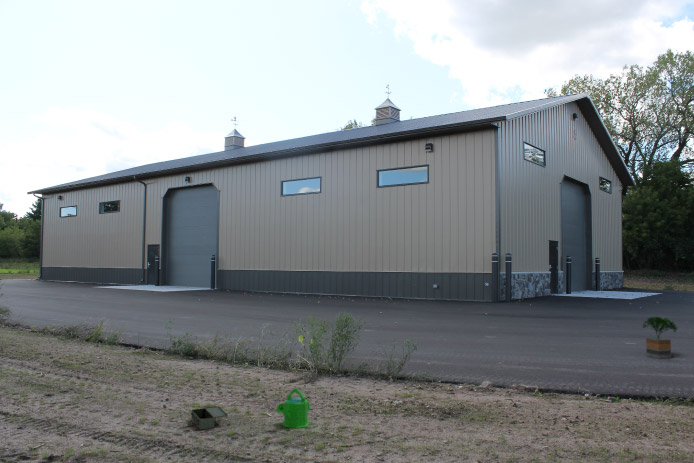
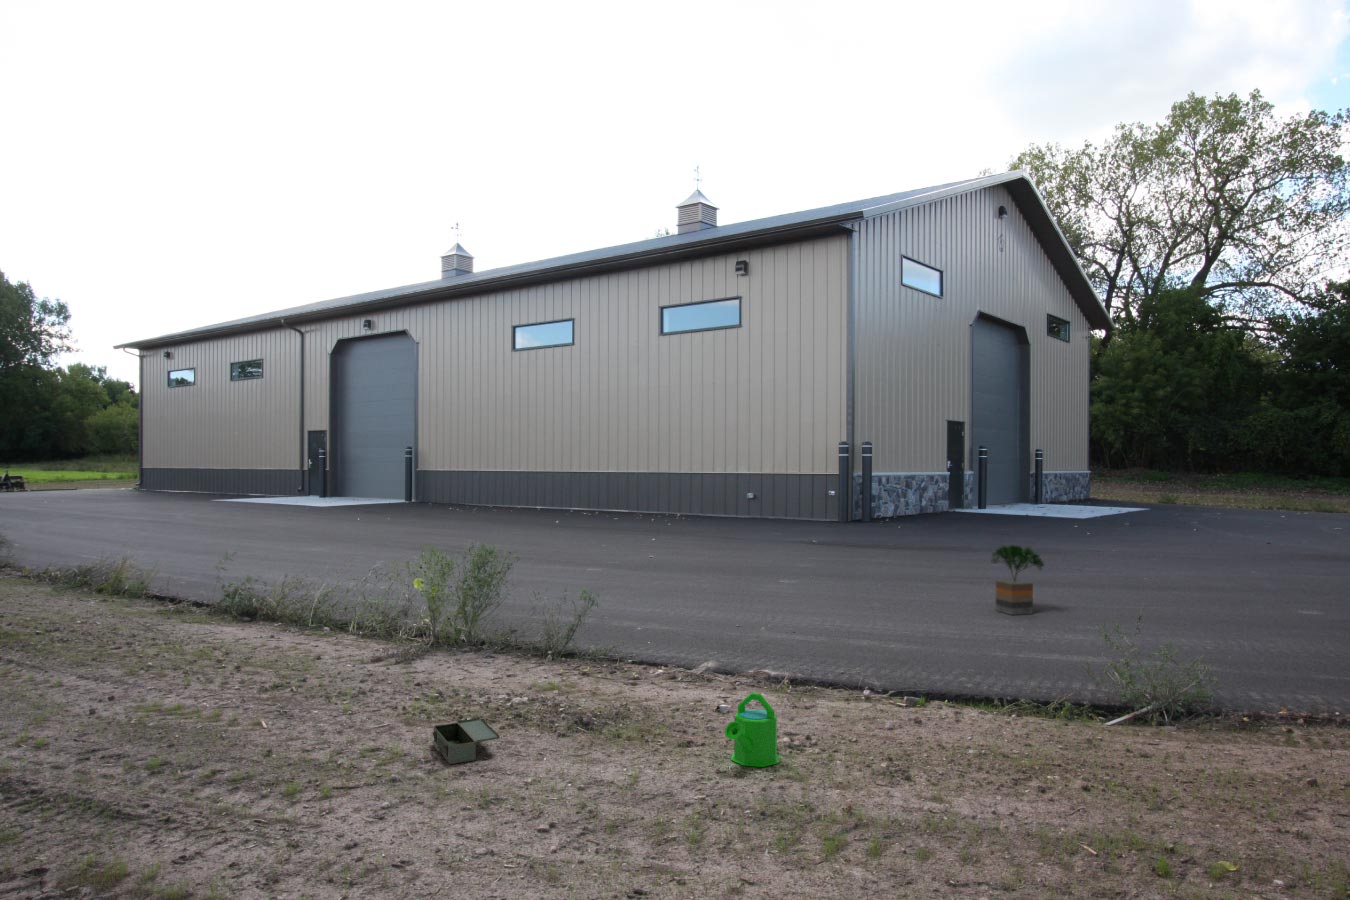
watering can: present [277,388,310,428] -> present [725,692,780,767]
toolbox: present [191,406,228,430] -> present [433,718,500,764]

